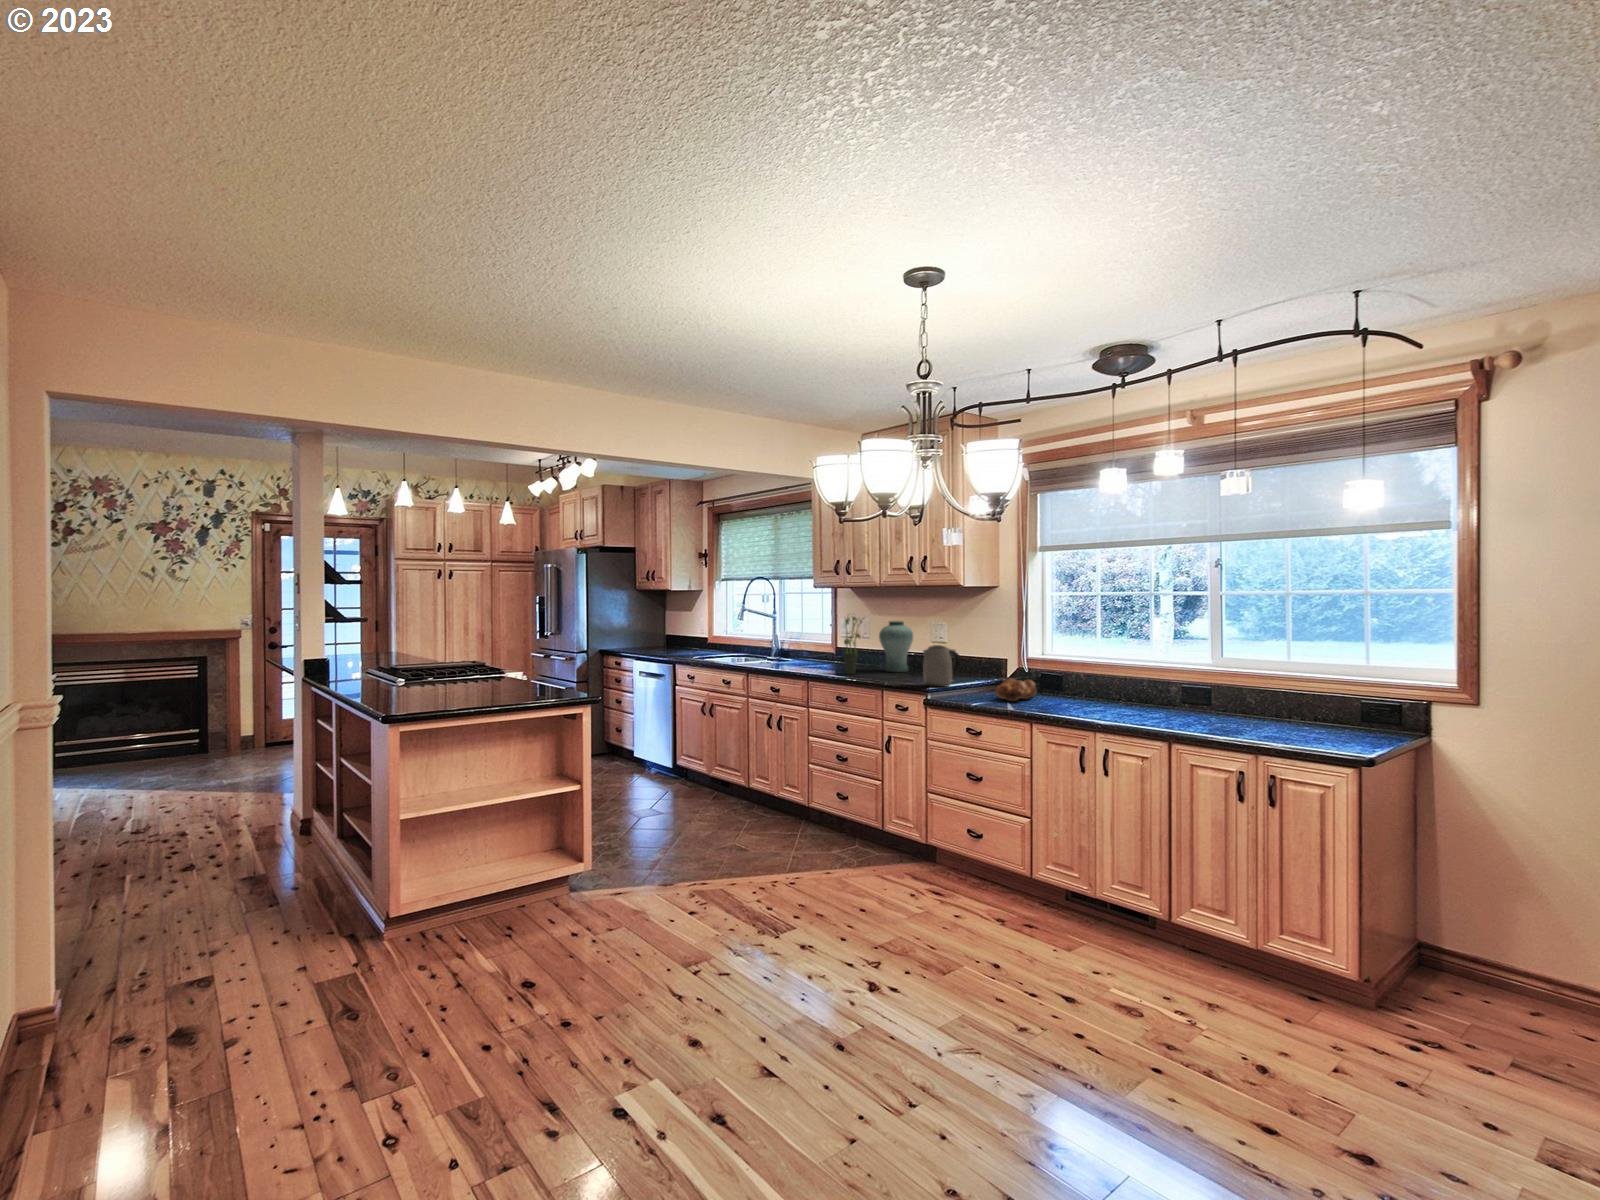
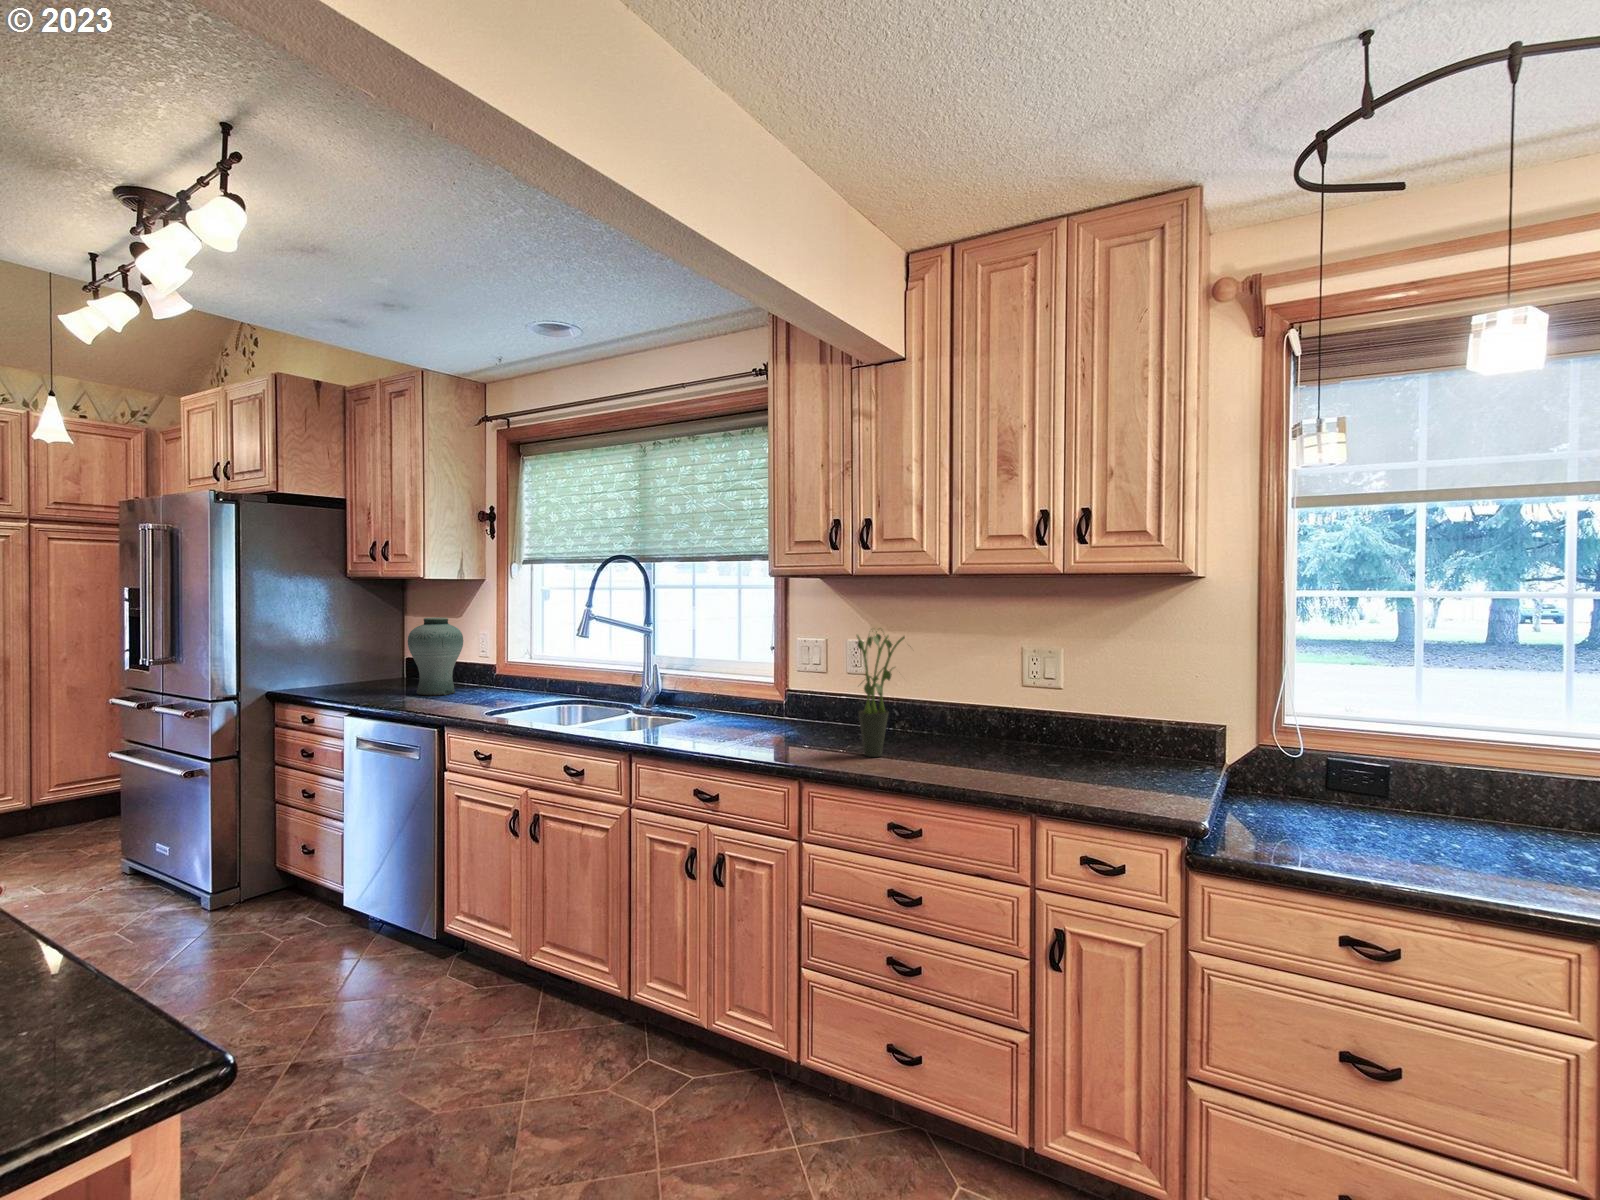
vase: present [879,621,913,672] -> present [408,618,463,695]
kettle: present [923,645,961,687] -> none [1096,702,1165,799]
bread loaf: present [995,678,1037,701] -> none [1344,790,1487,858]

